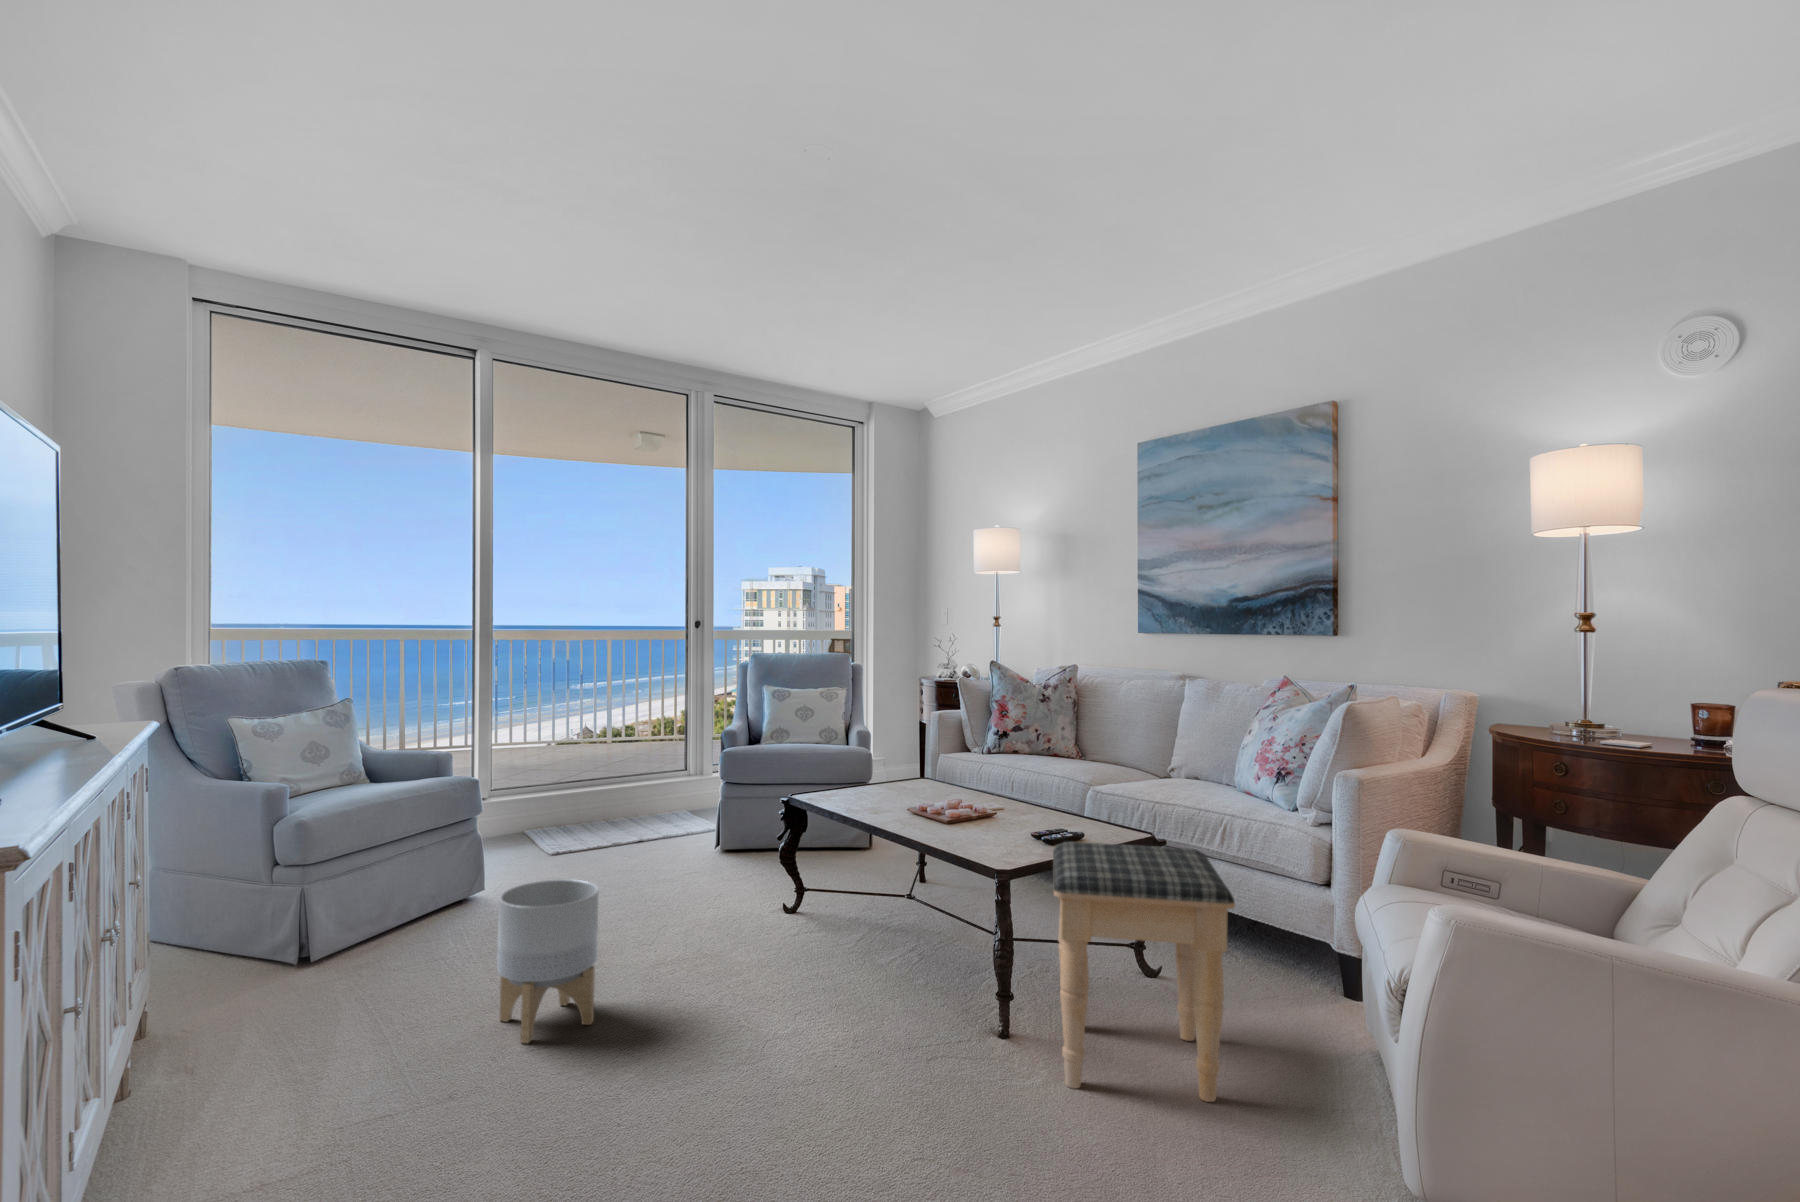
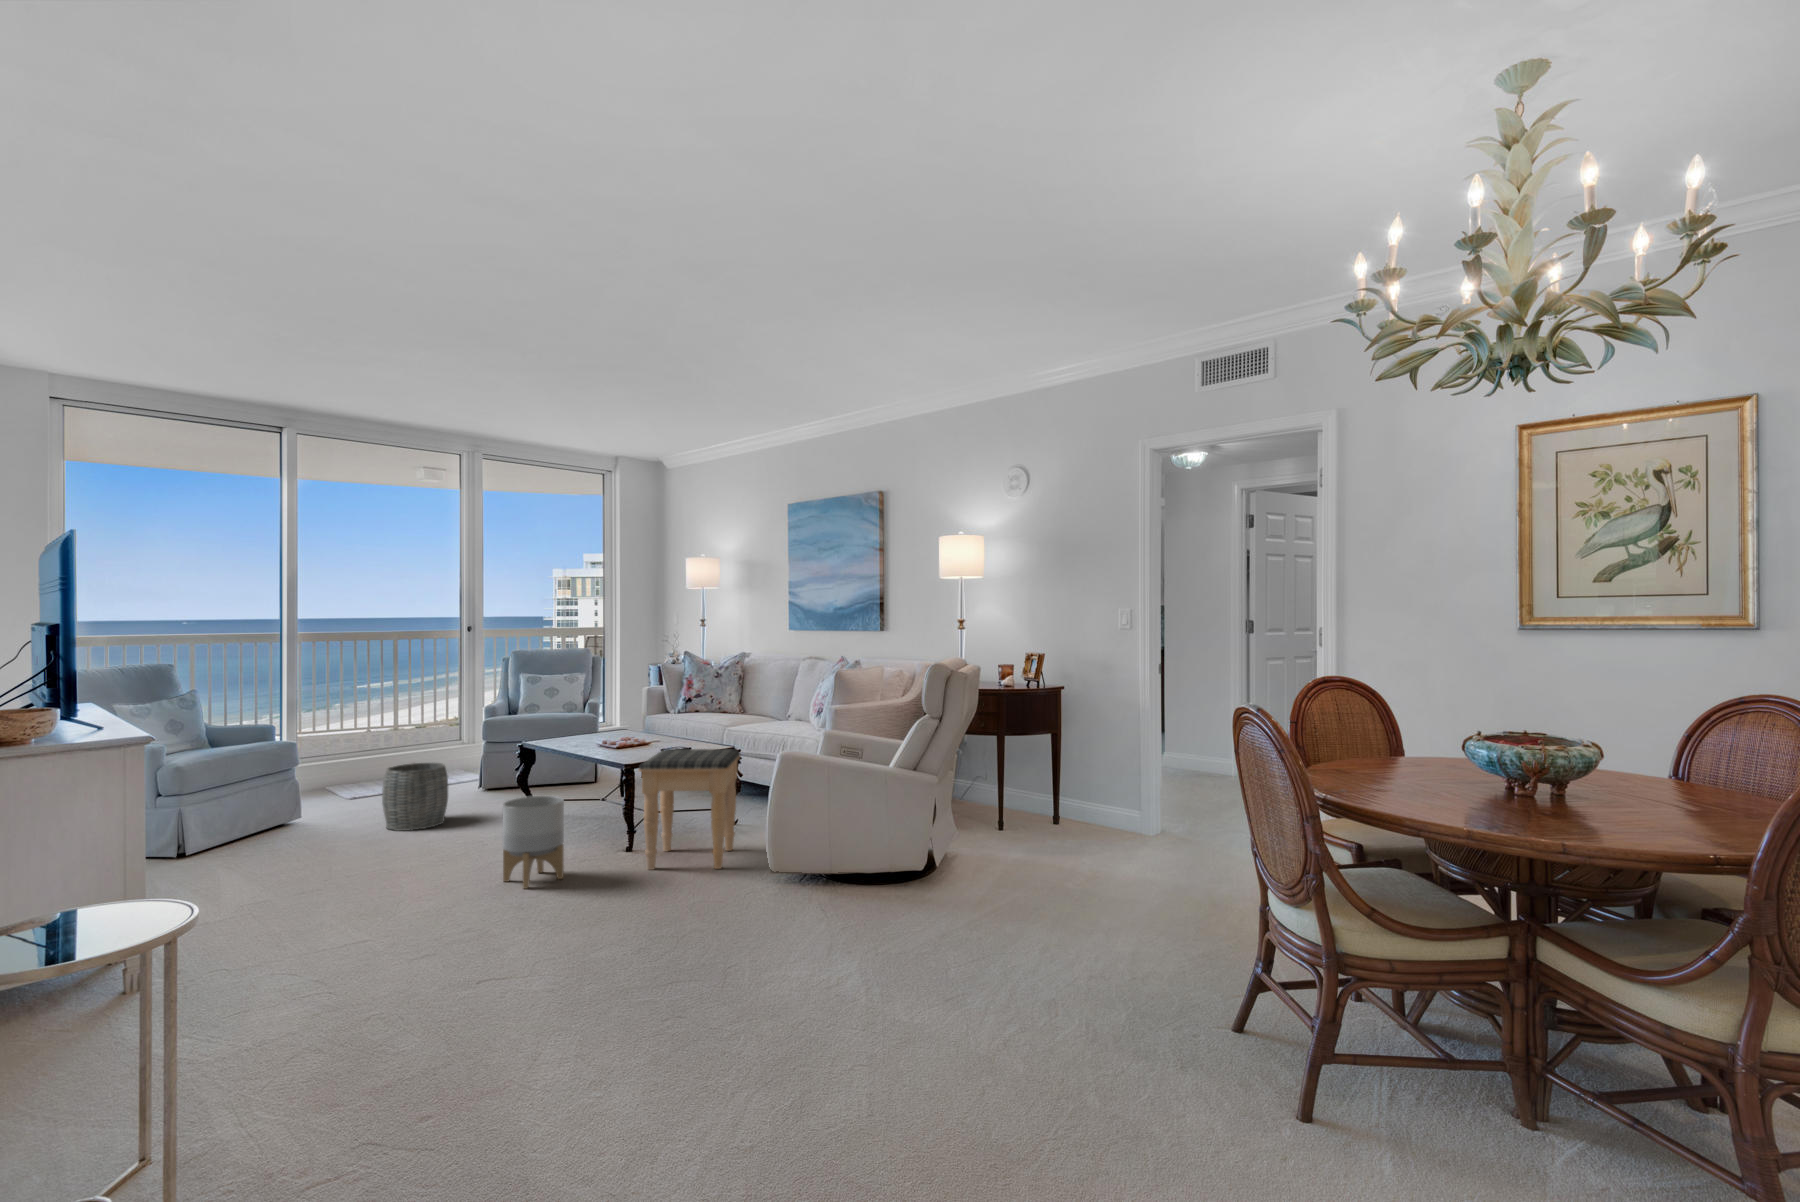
woven basket: none [592,821,684,932] -> present [382,763,448,831]
planter: present [497,879,599,1043] -> present [502,796,564,889]

